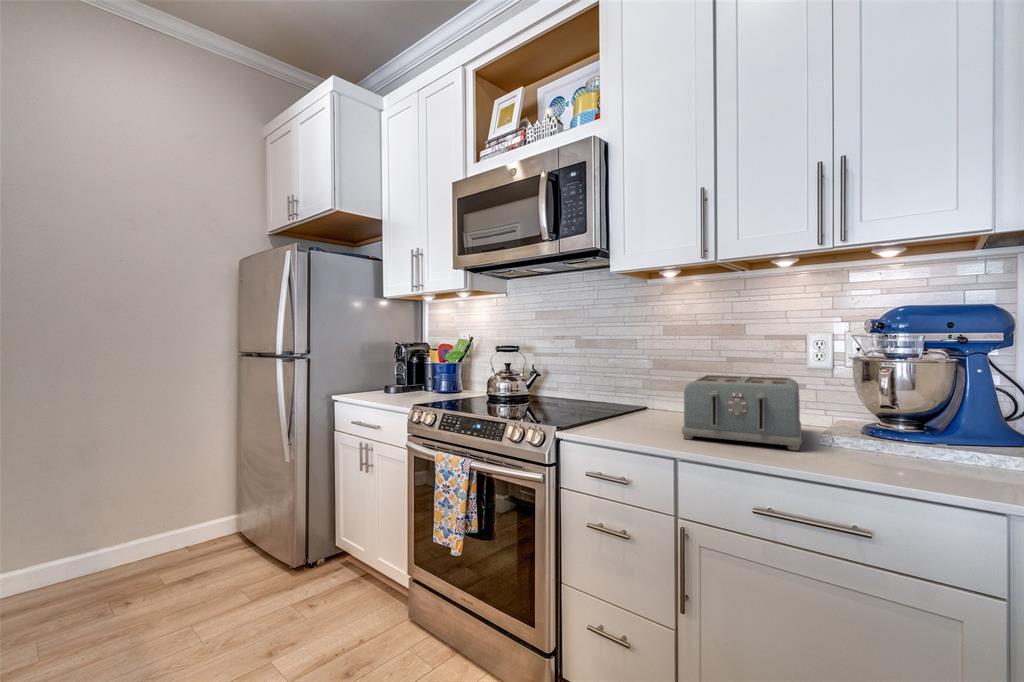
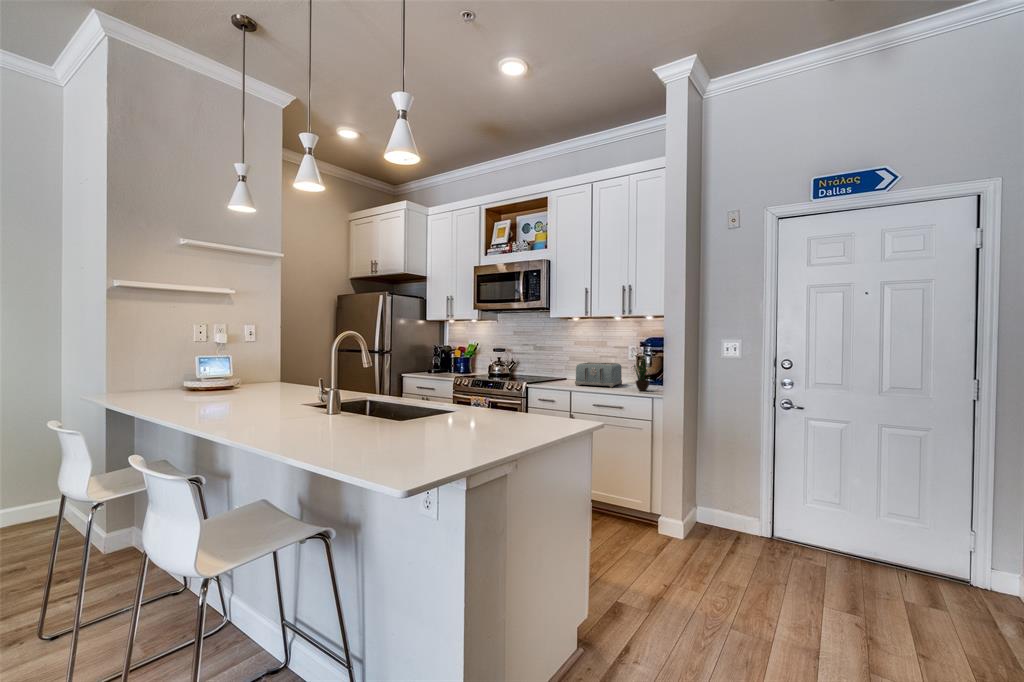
potted plant: none [868,317,971,476] -> present [634,353,649,391]

